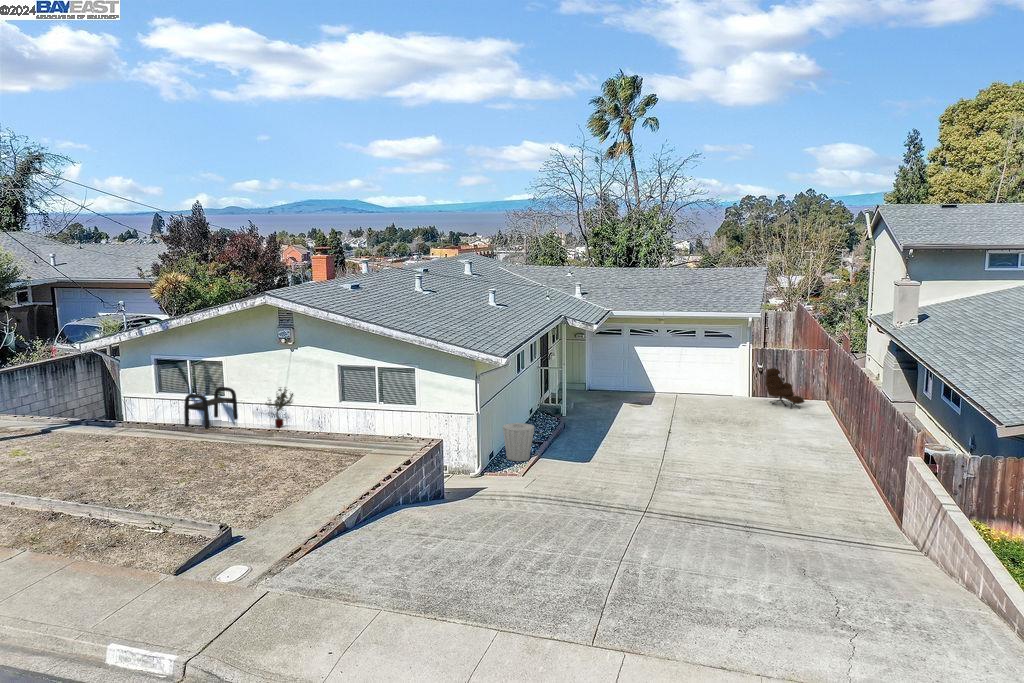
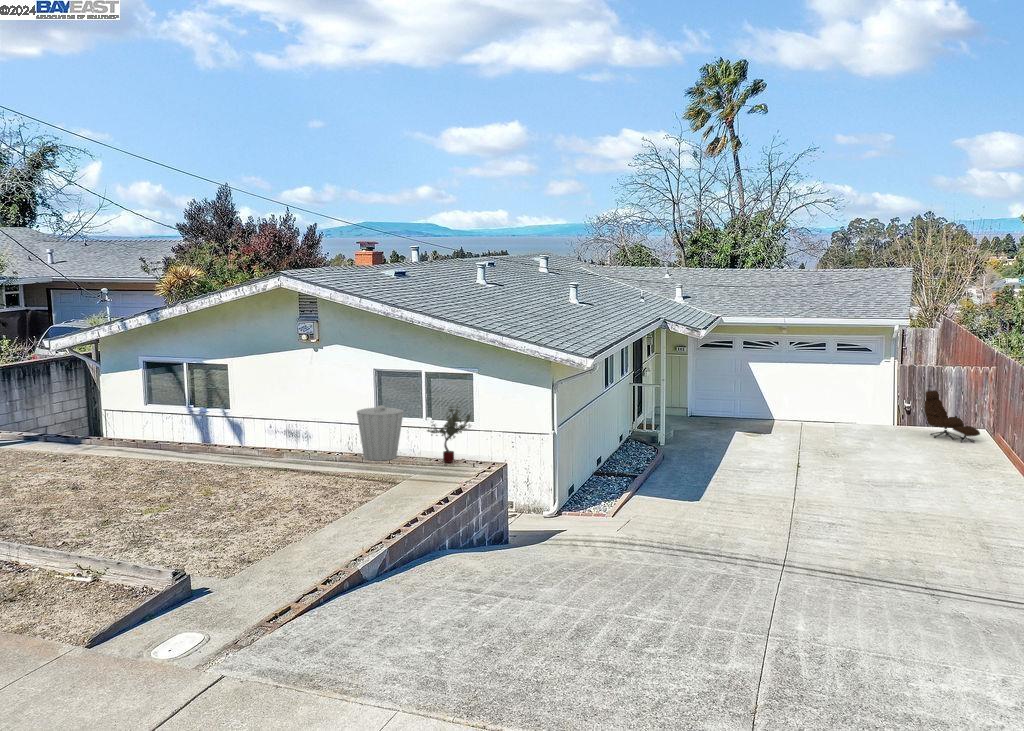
bench: present [184,387,238,428] -> none [175,397,244,448]
potted tree: present [265,389,293,427] -> present [427,406,470,463]
trash can: present [503,423,534,461] -> present [357,405,403,460]

